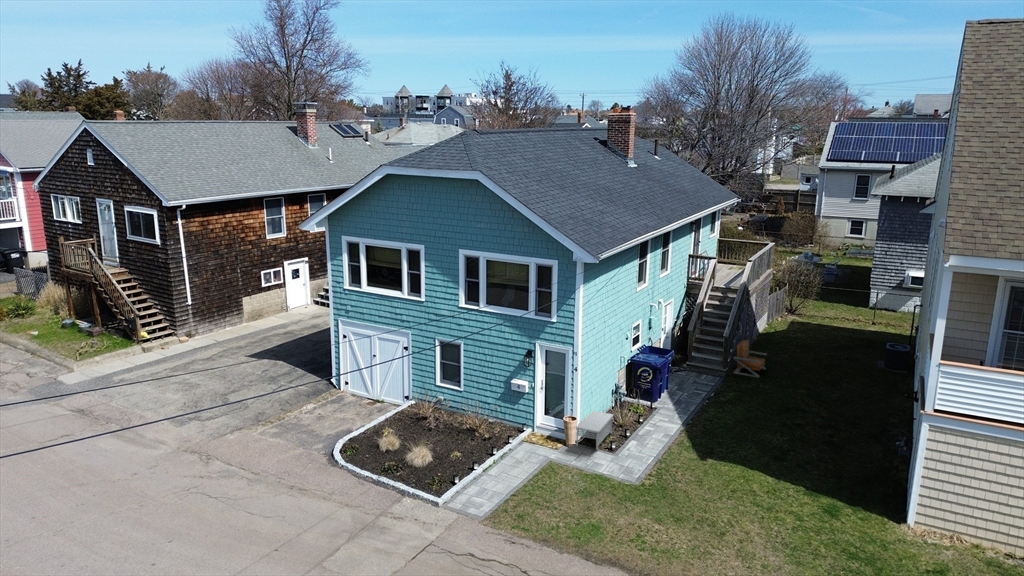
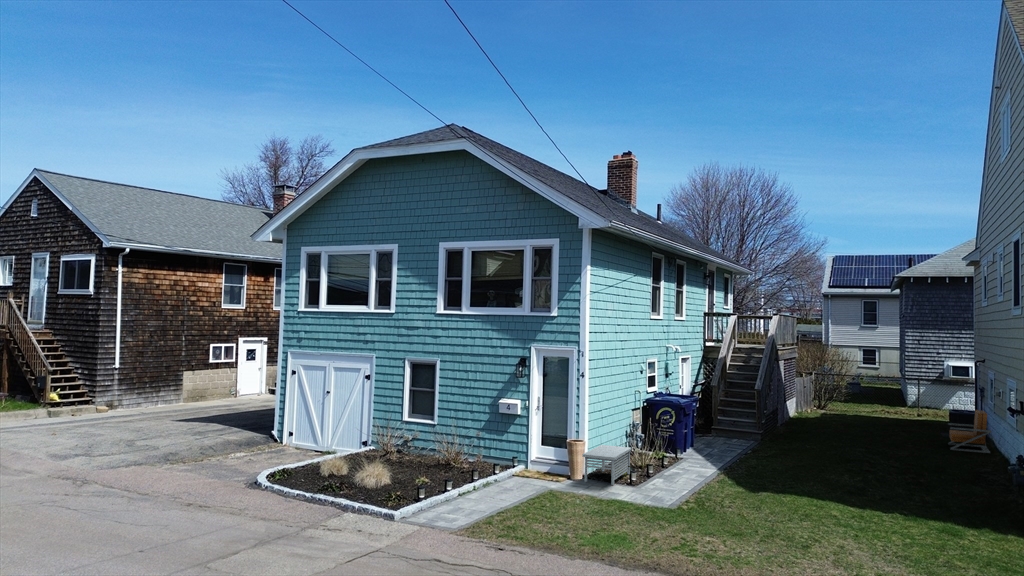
lounge chair: present [733,340,767,378] -> present [948,410,991,453]

